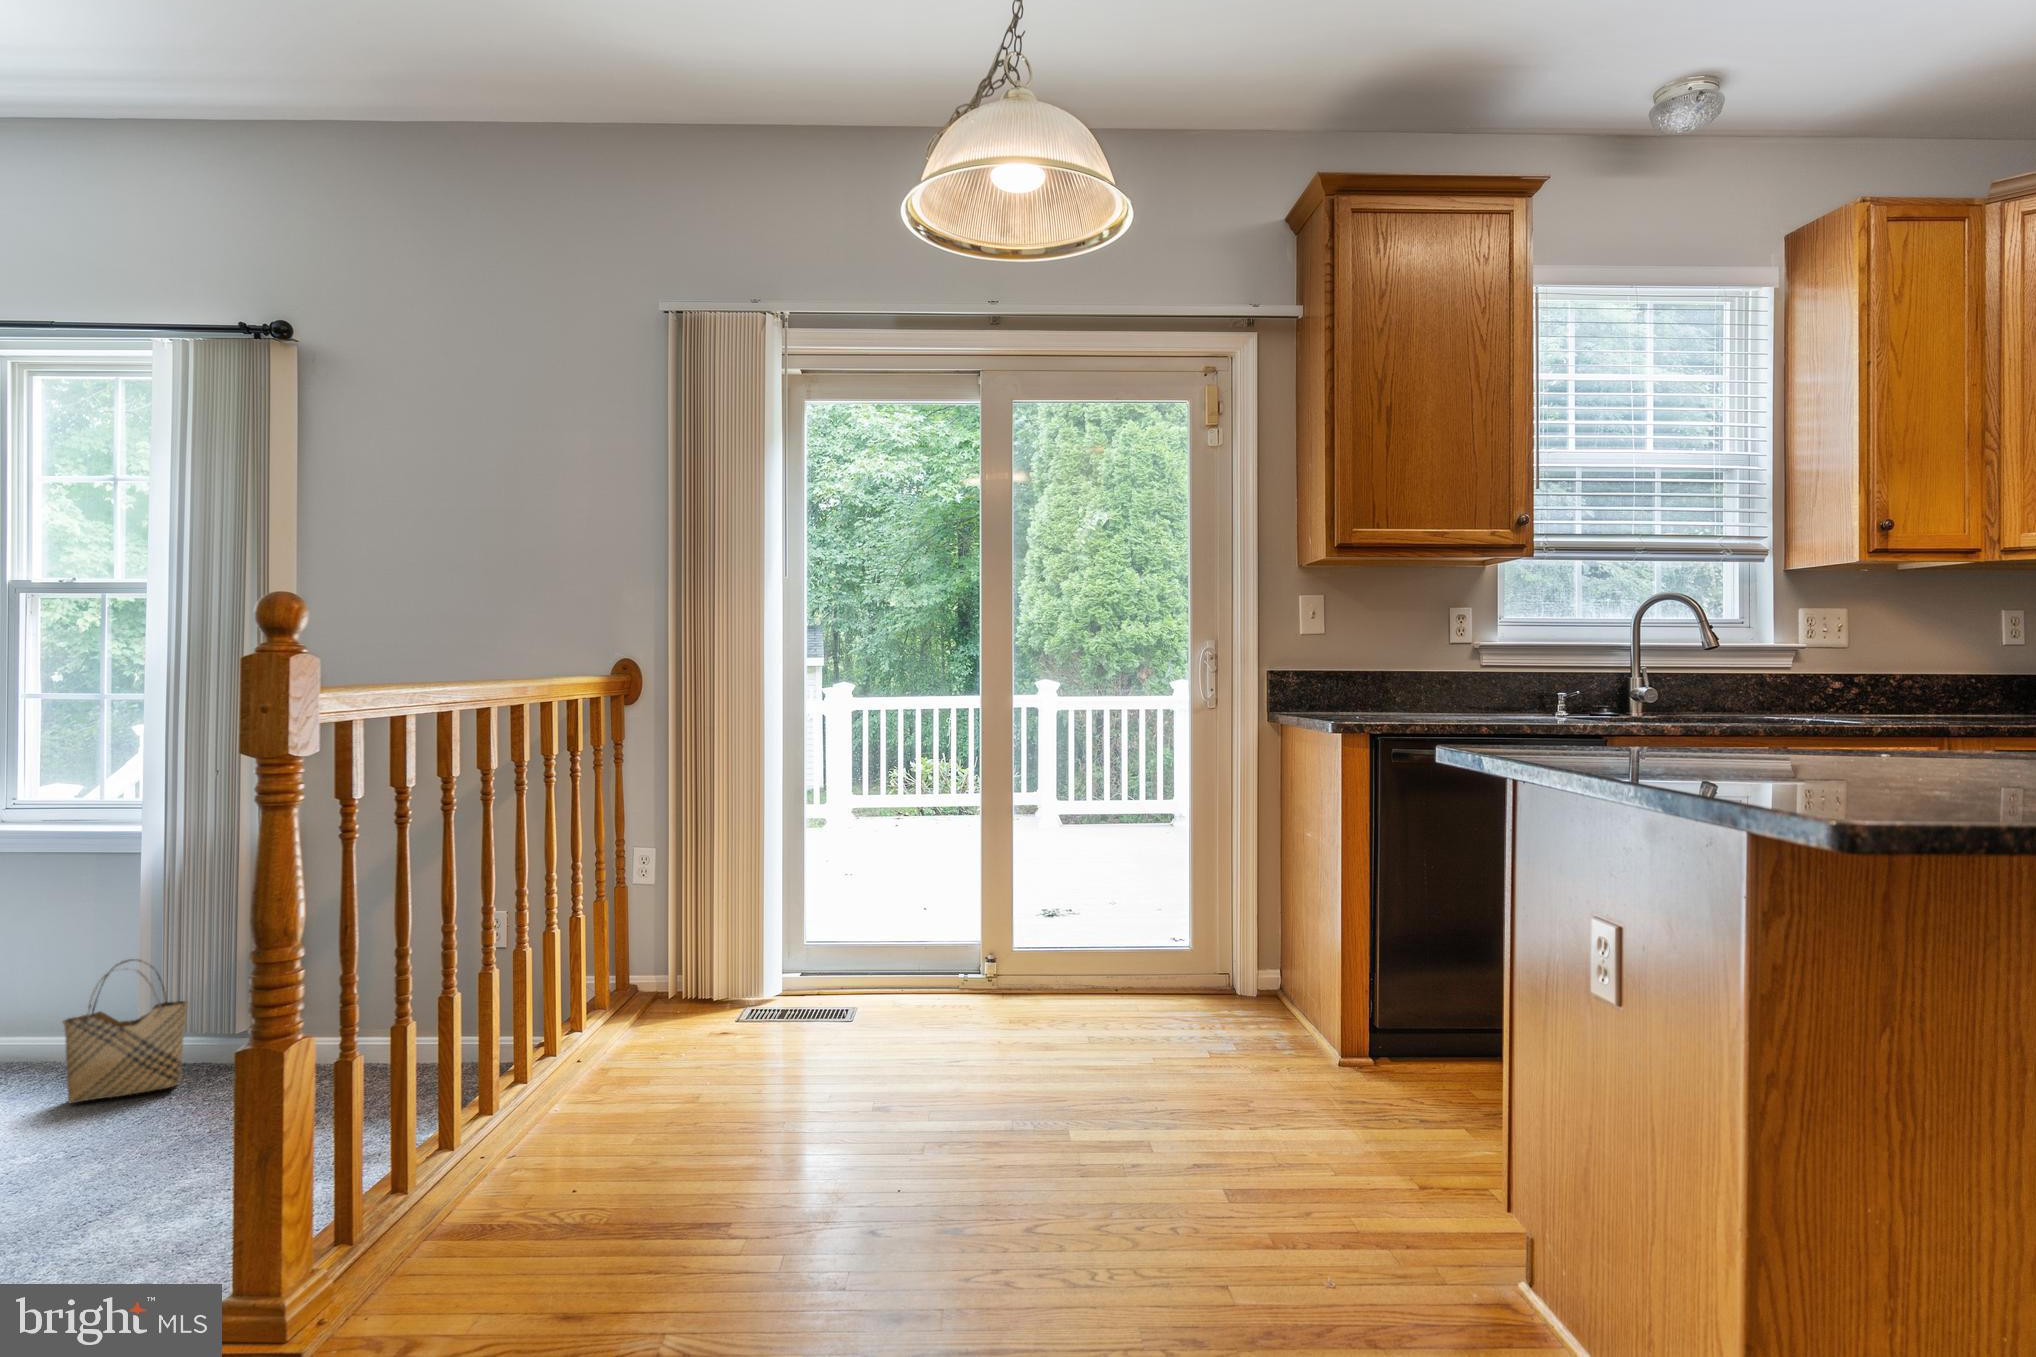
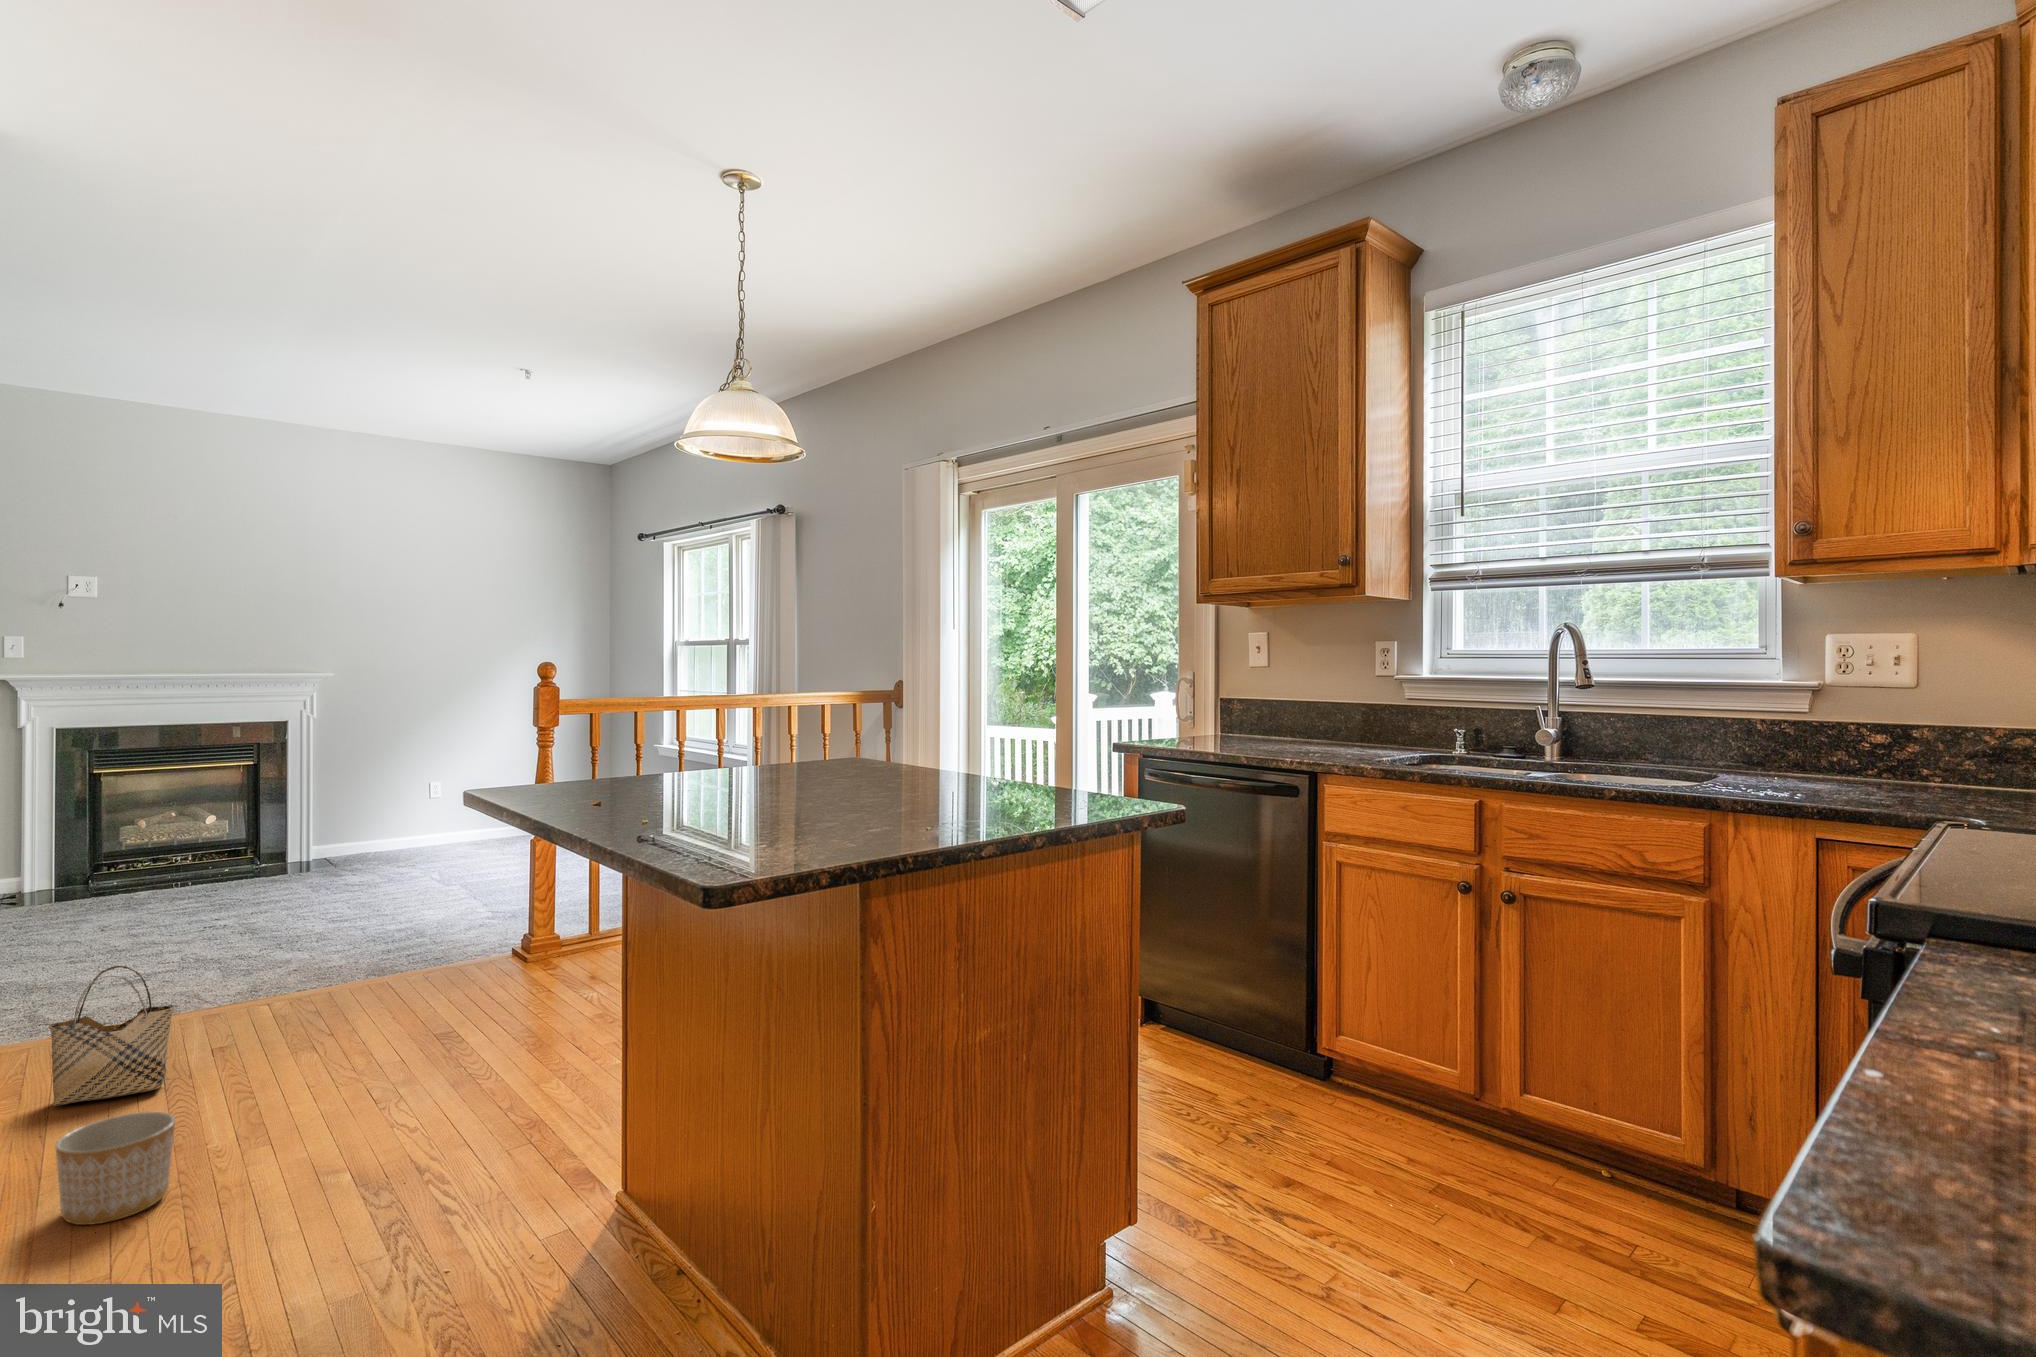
planter: none [61,1106,185,1223] -> present [56,1112,175,1225]

